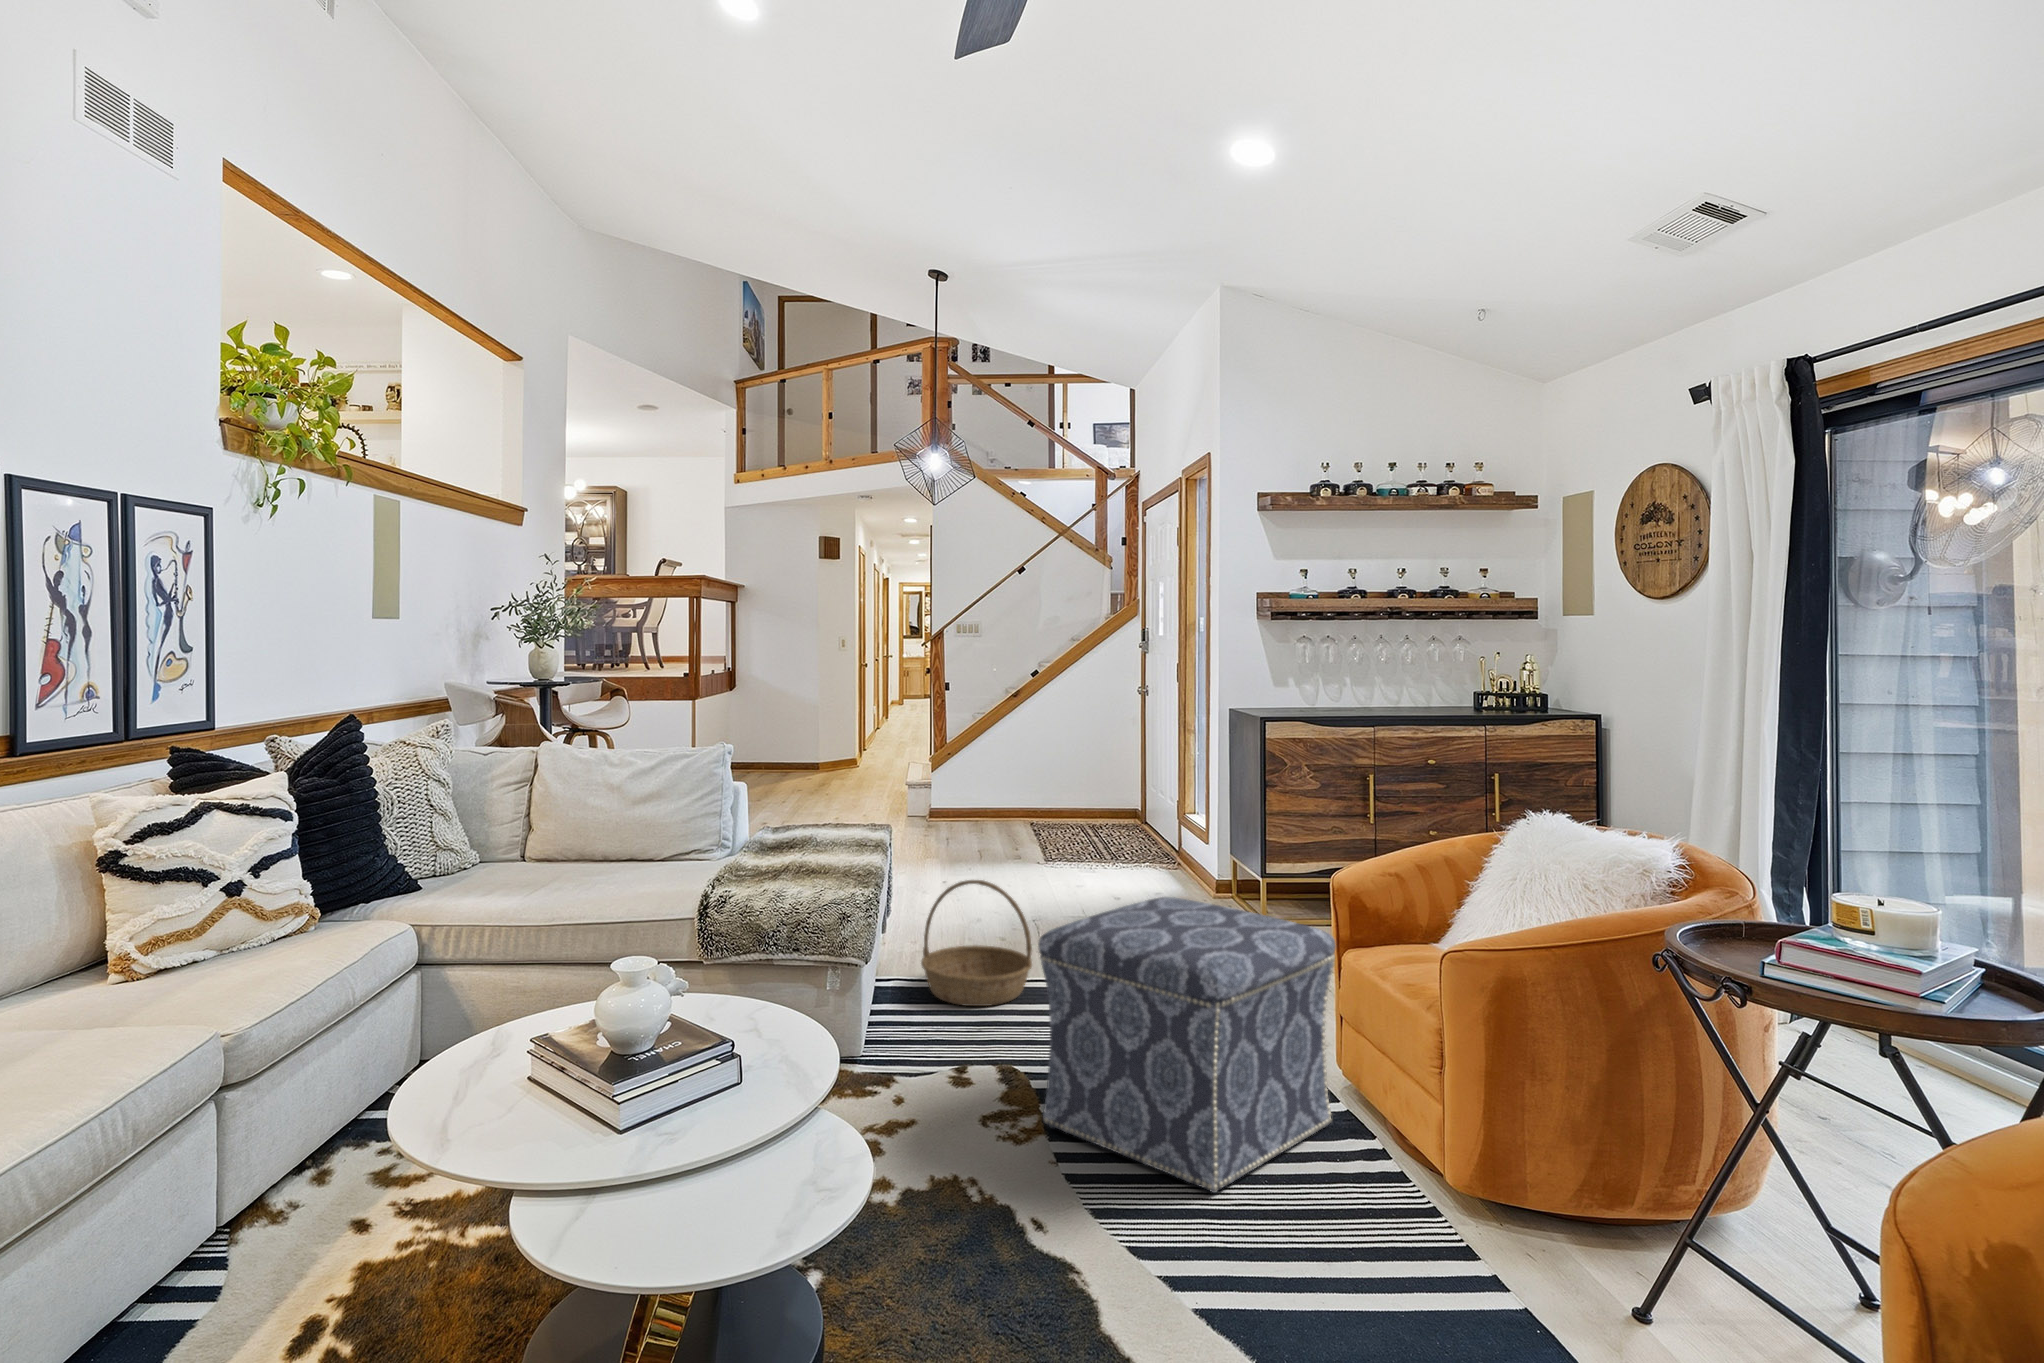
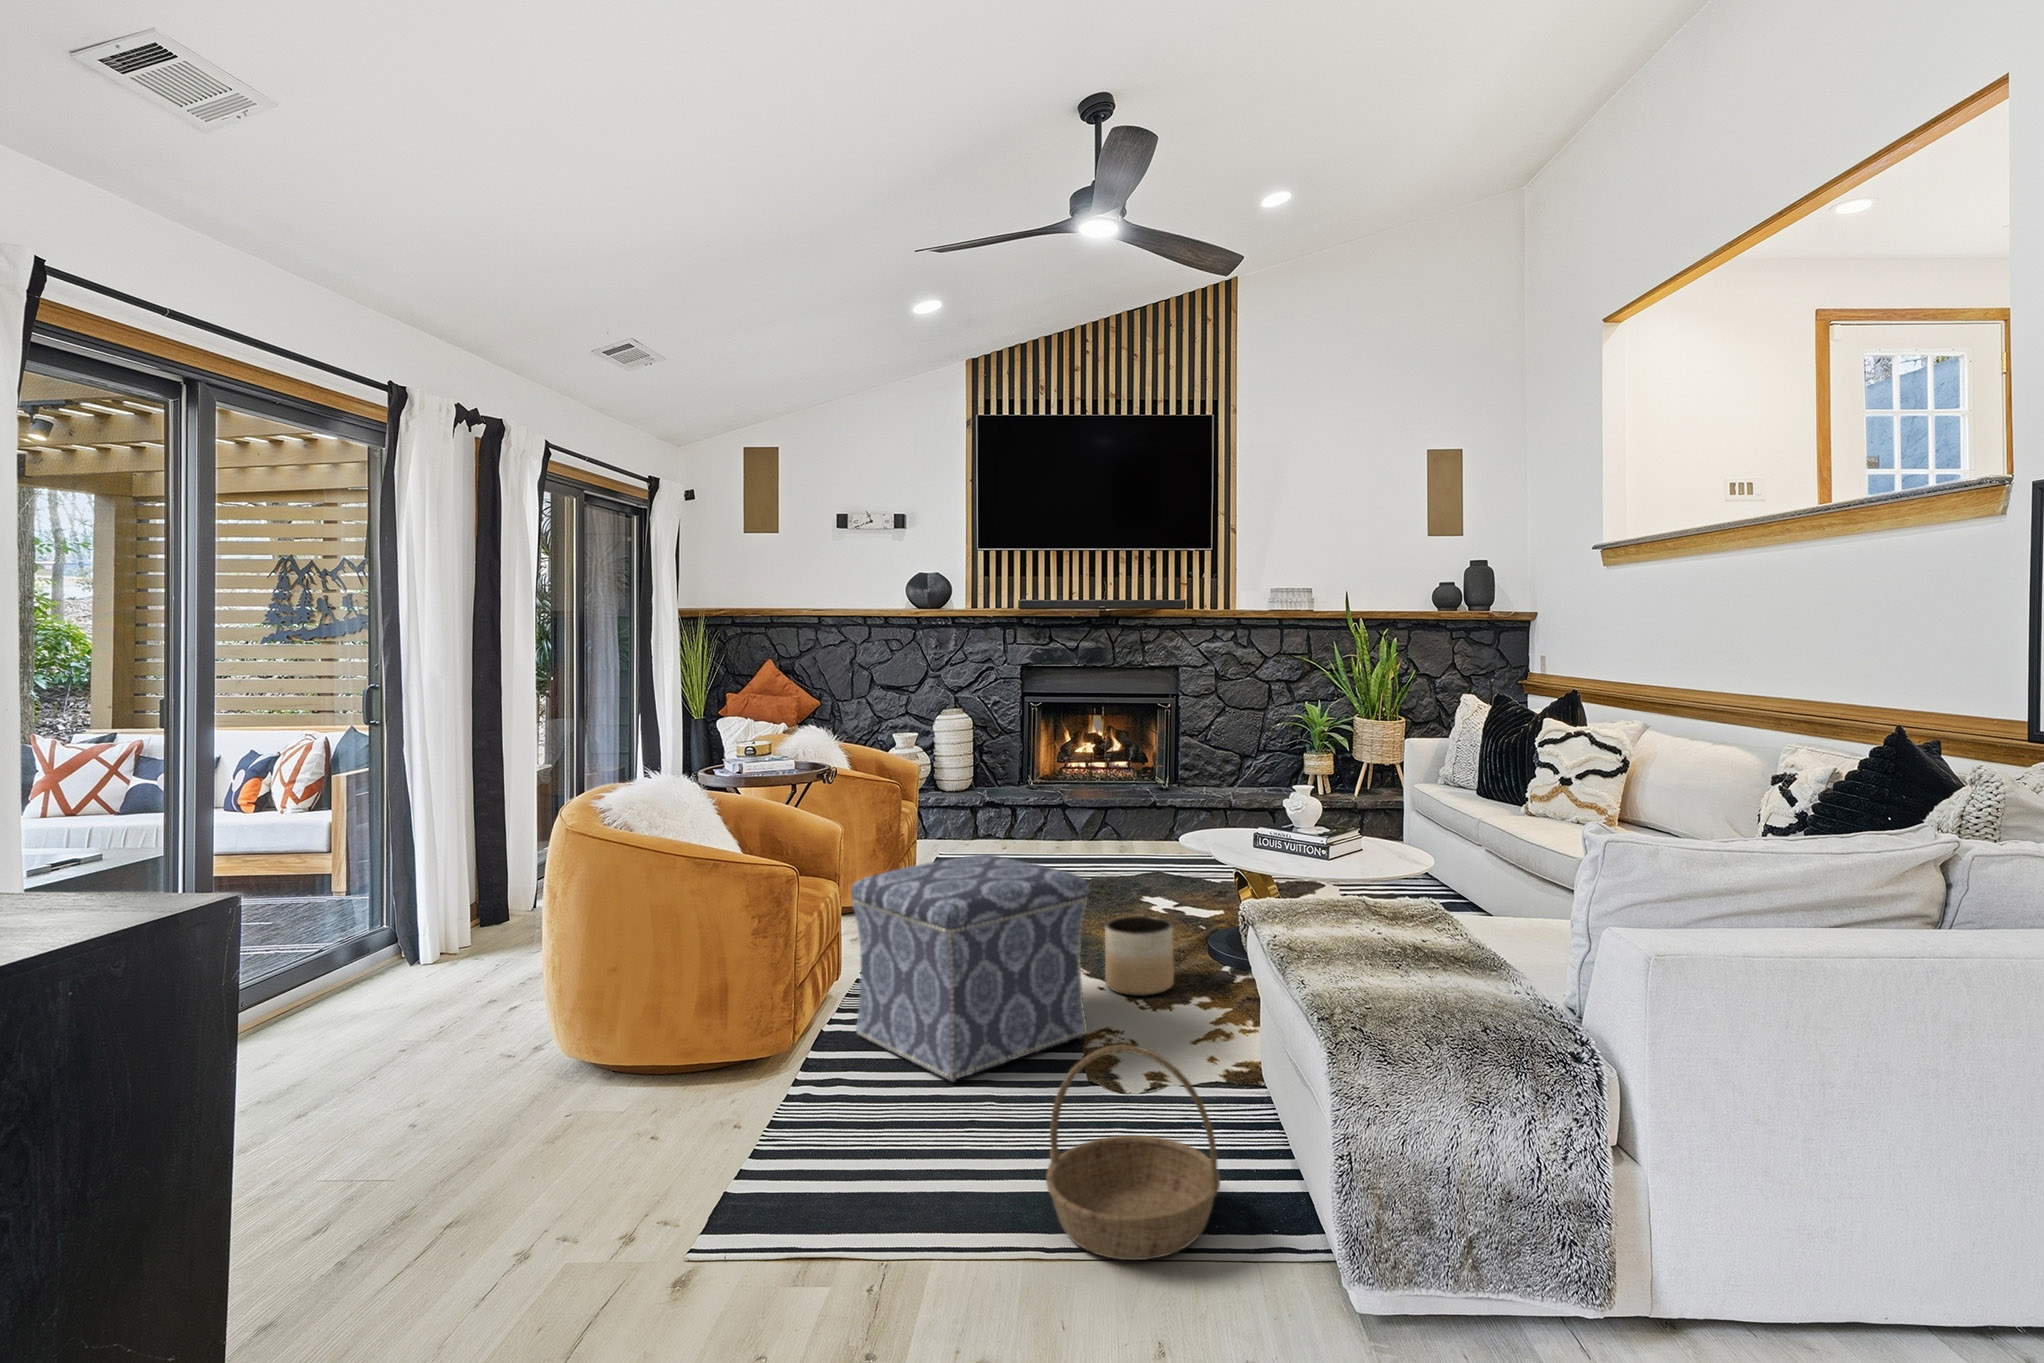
planter: none [925,1108,1040,1260] -> present [1105,916,1174,996]

